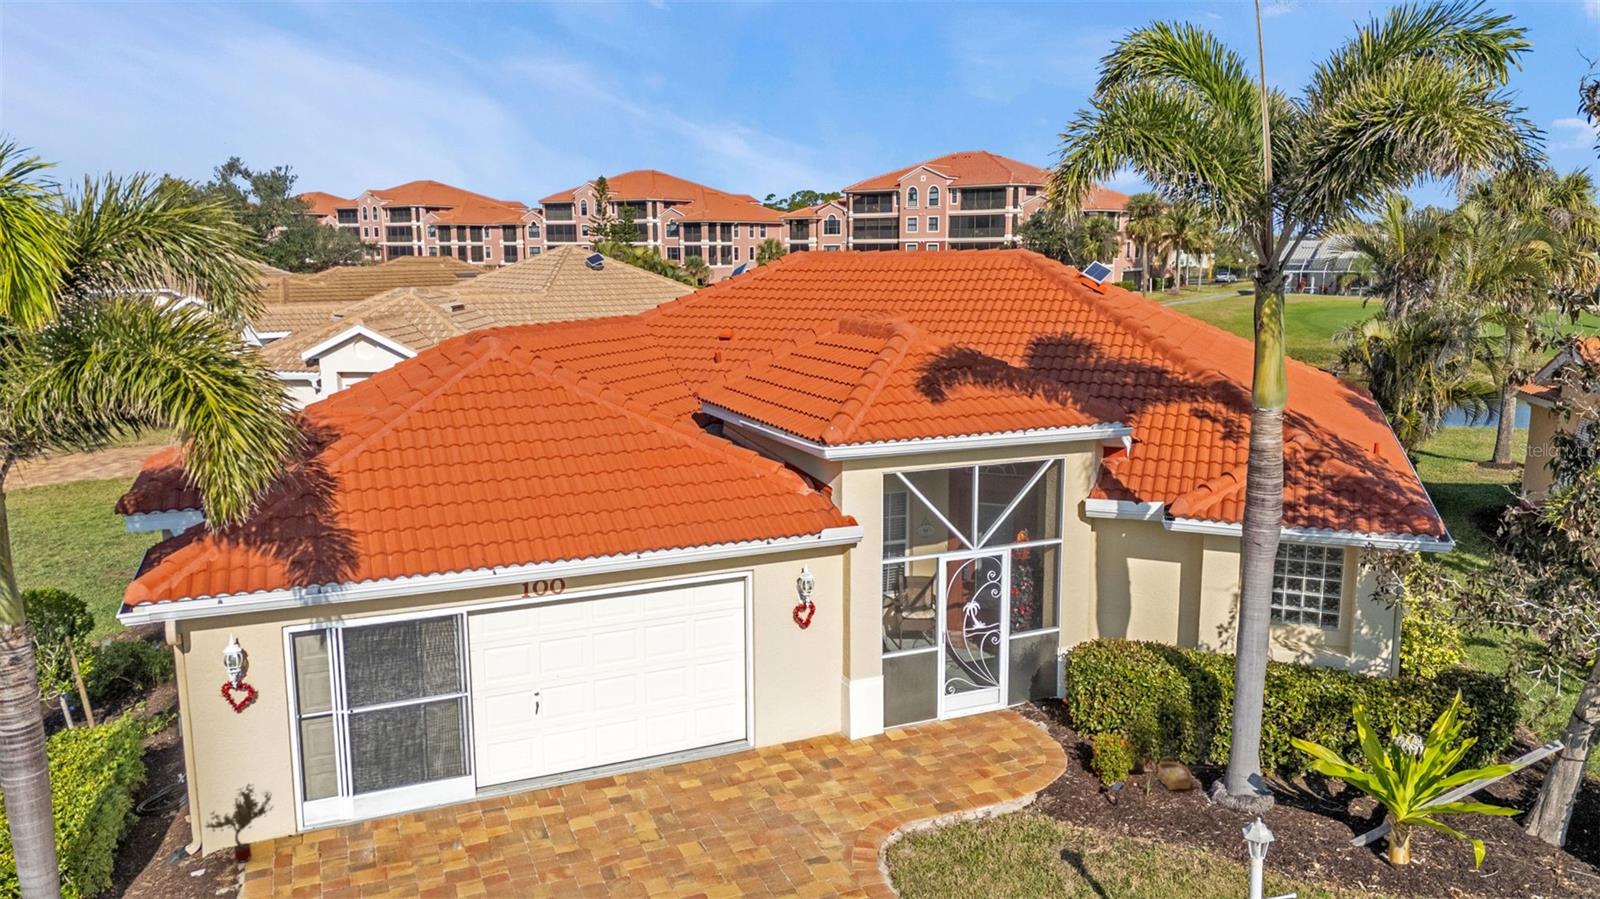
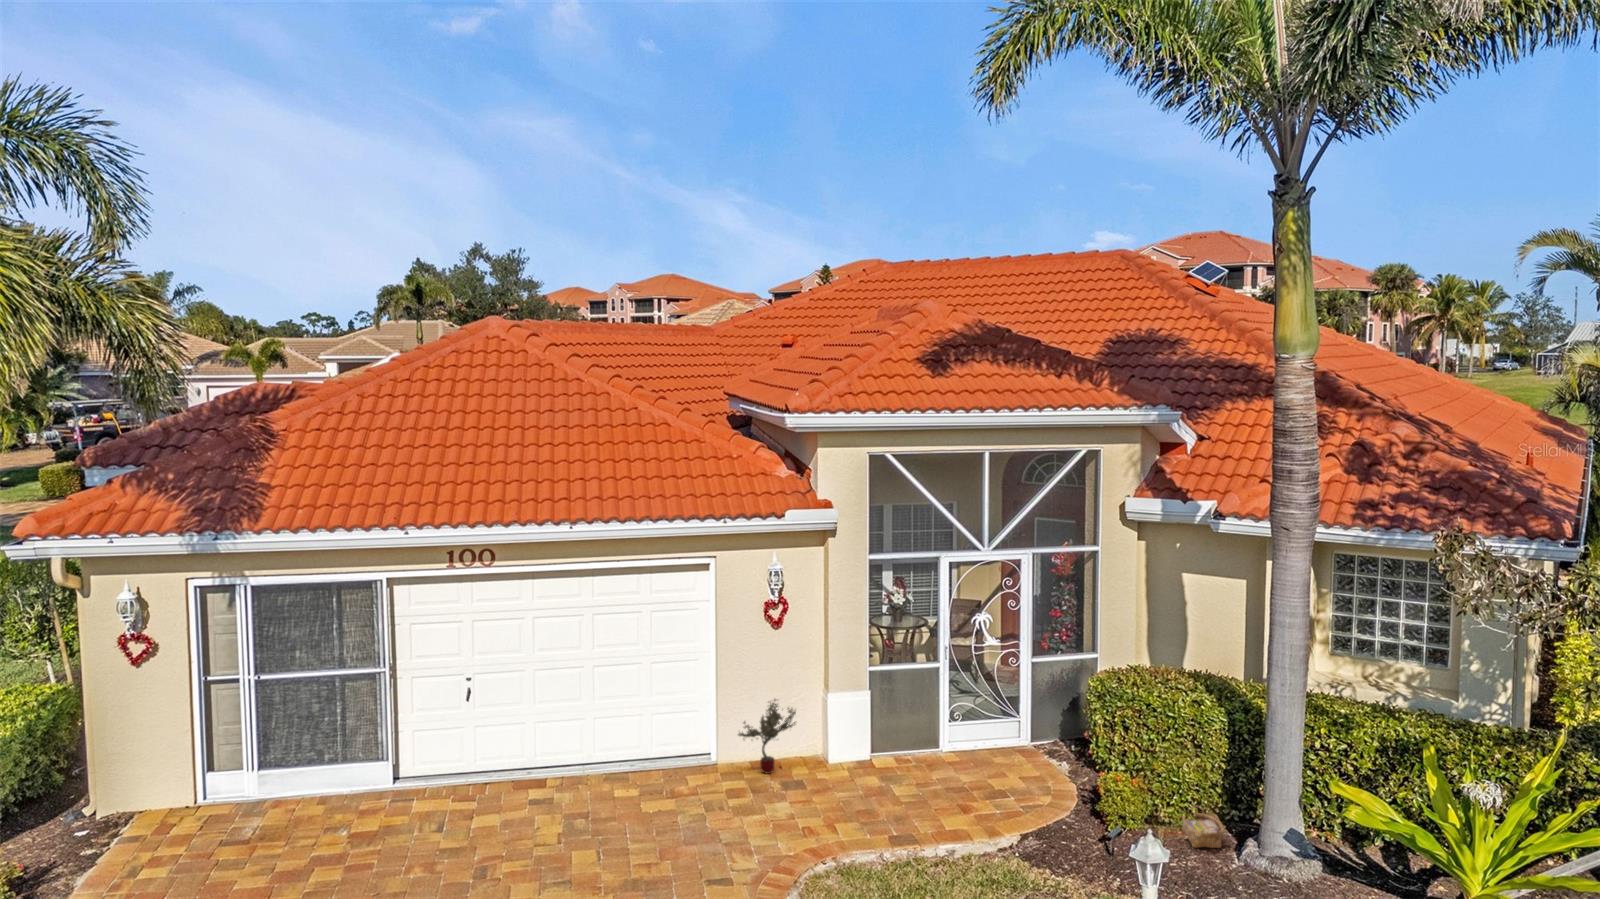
potted tree: present [206,784,272,862] -> present [738,699,796,774]

